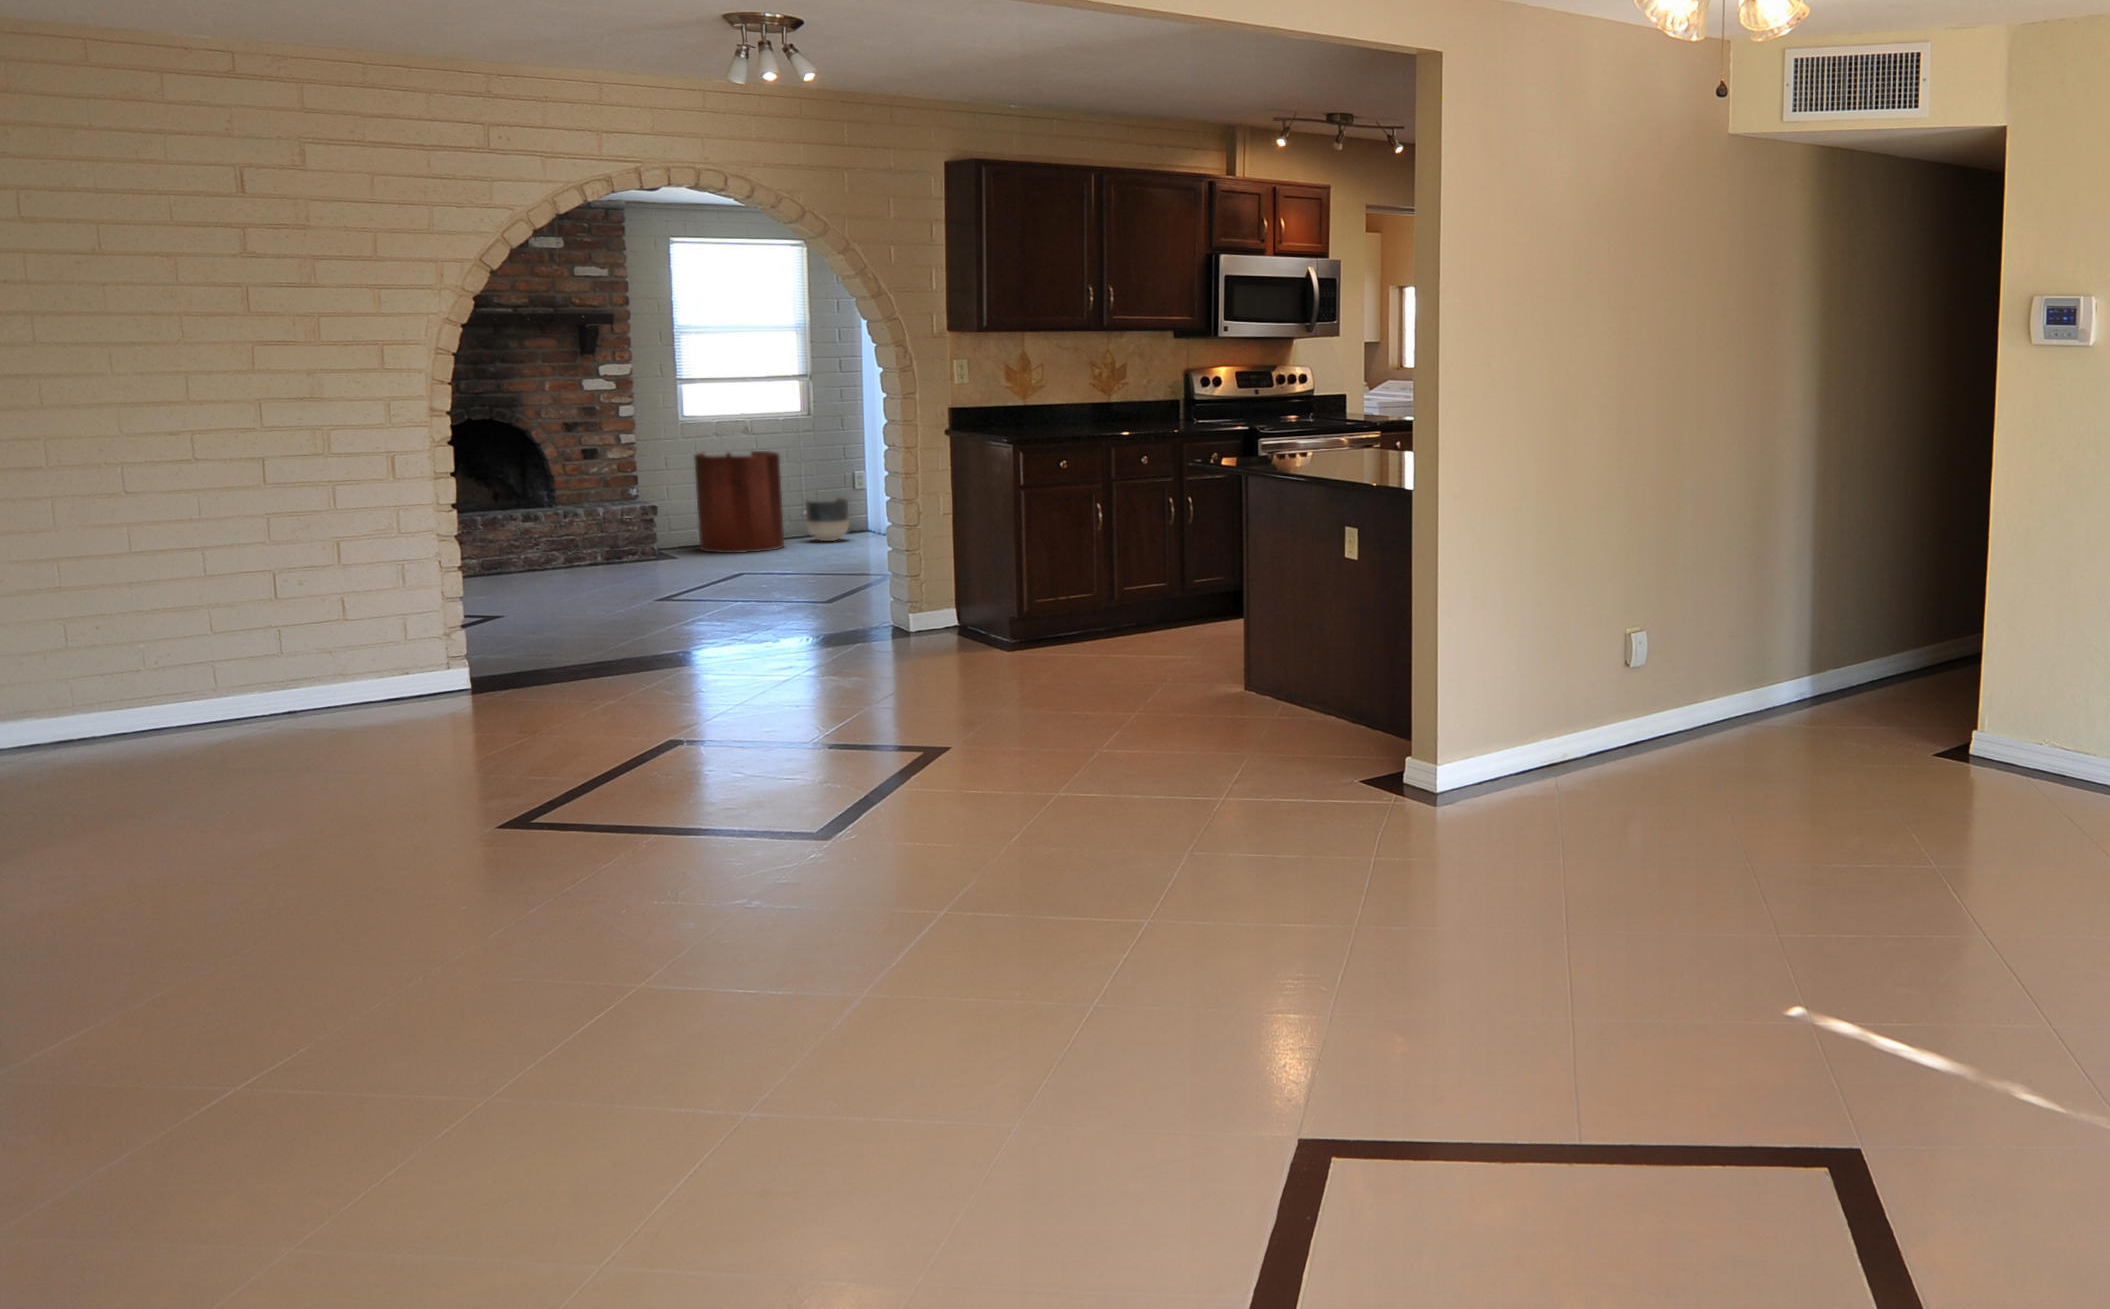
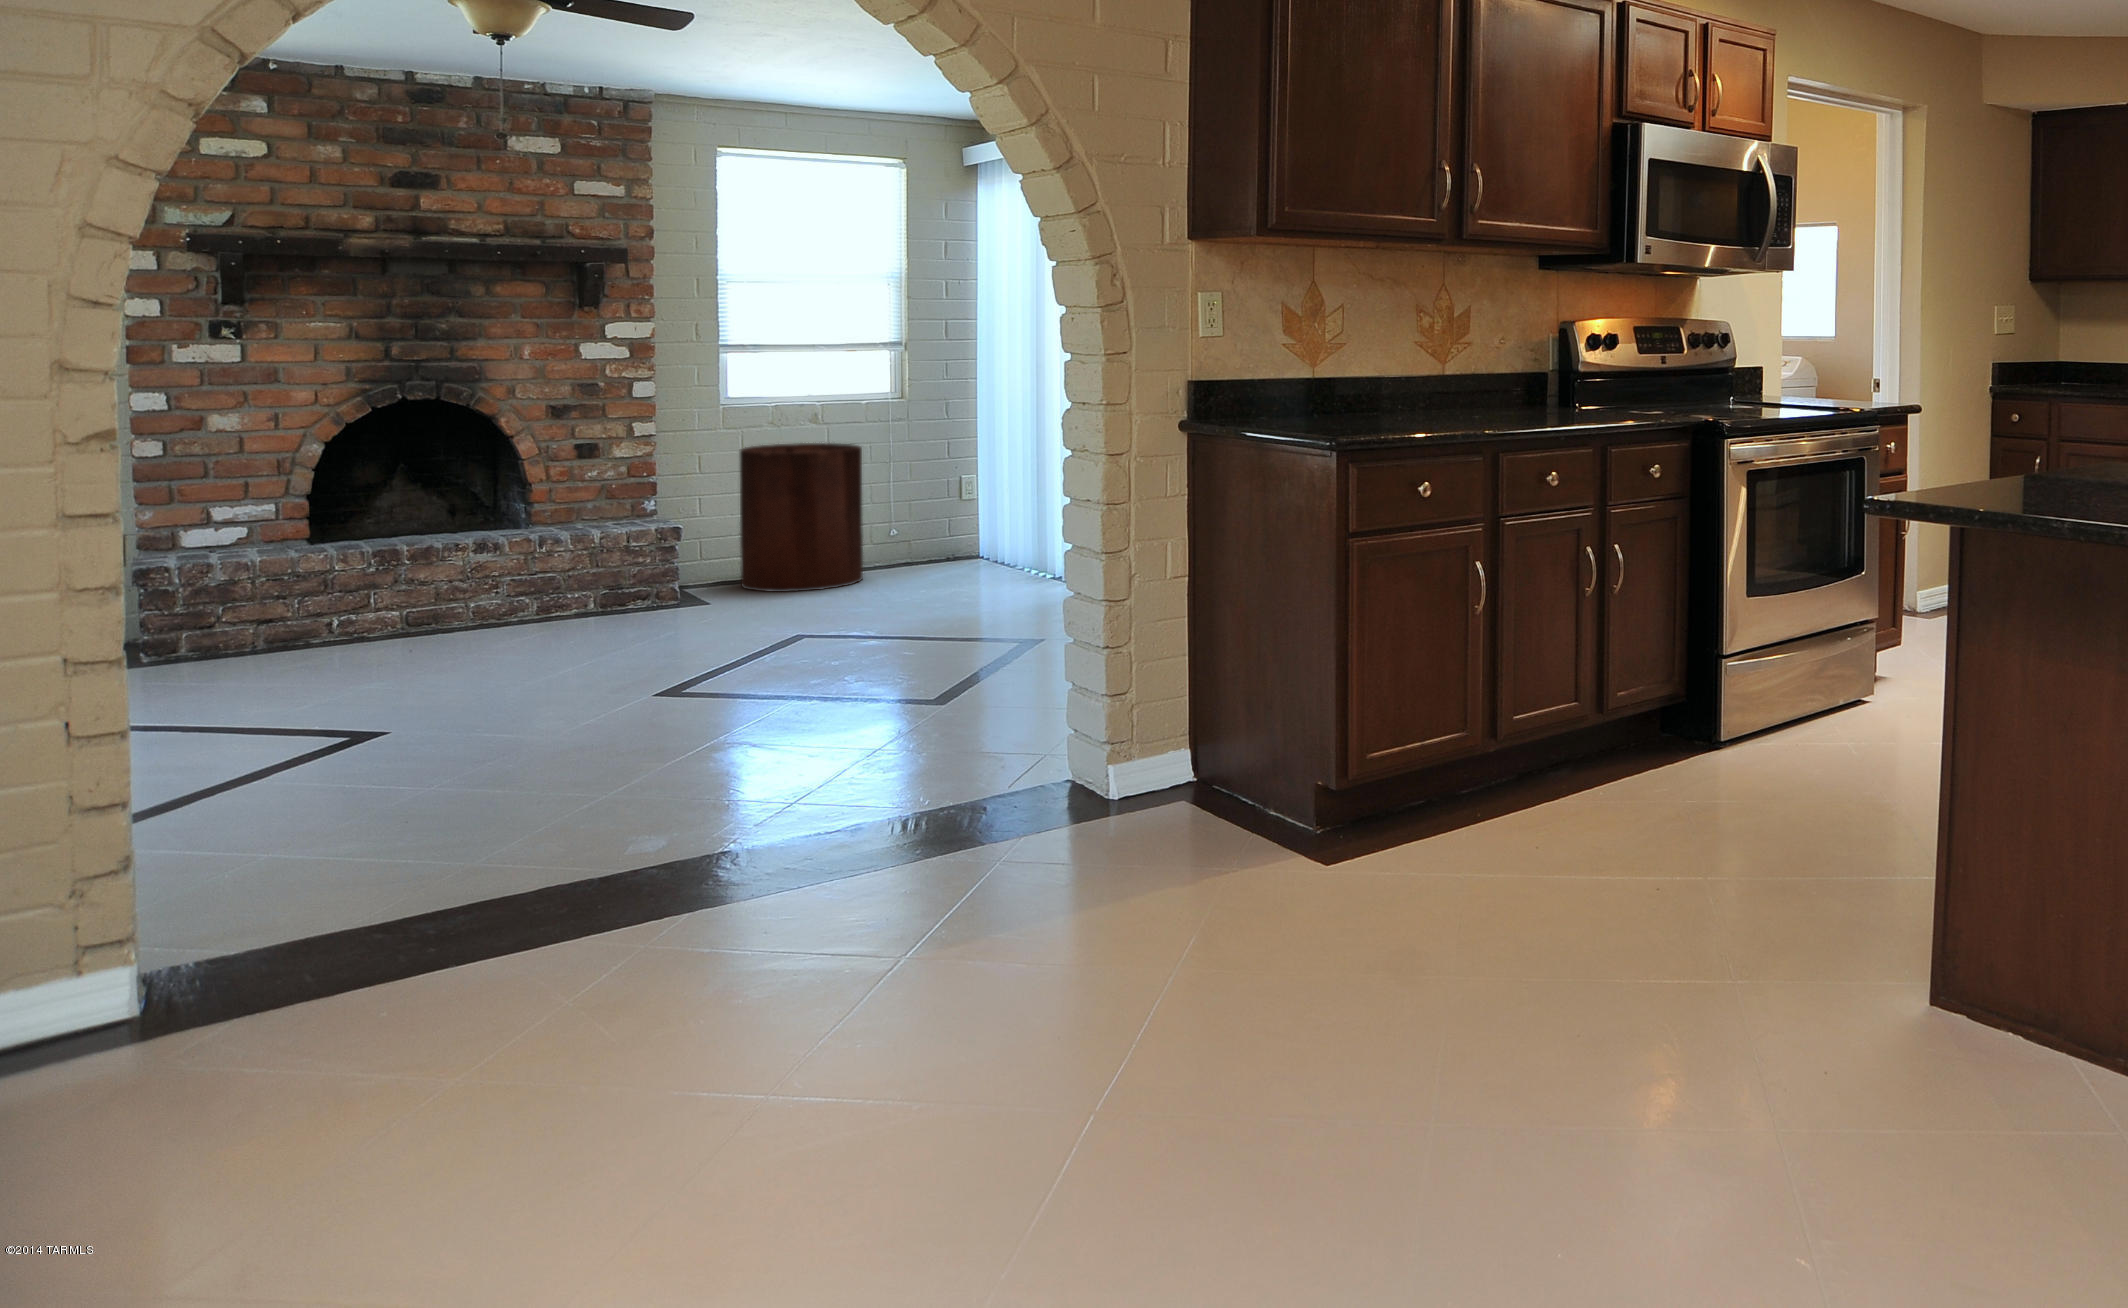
planter: present [805,498,849,541] -> none [894,507,954,568]

